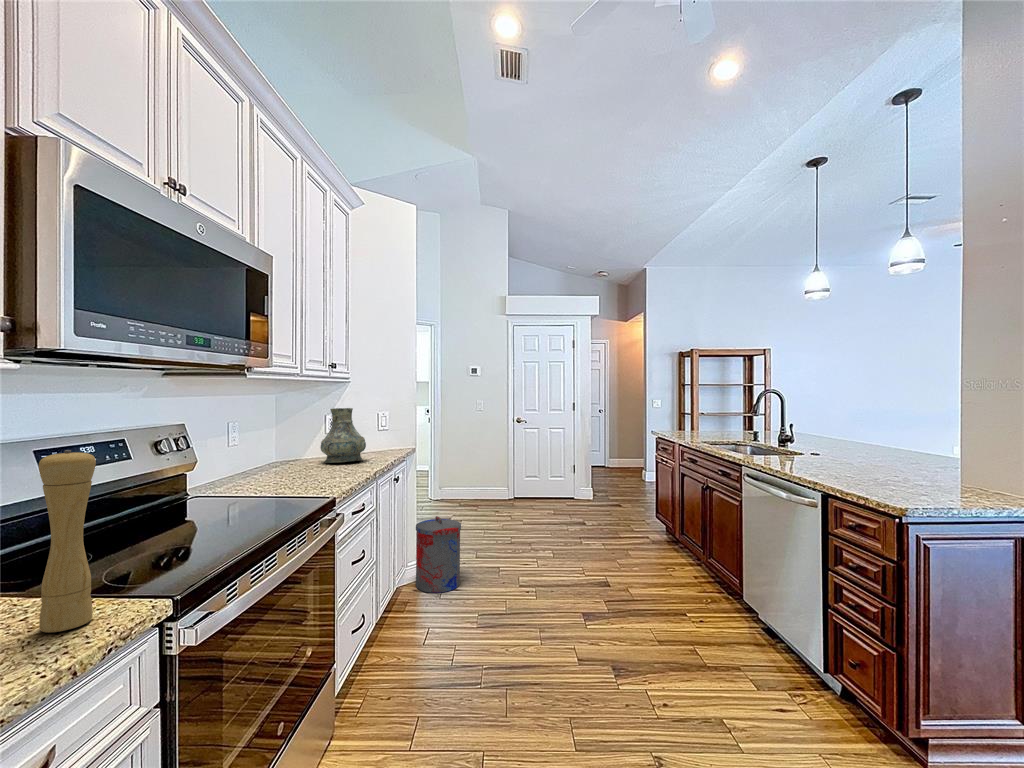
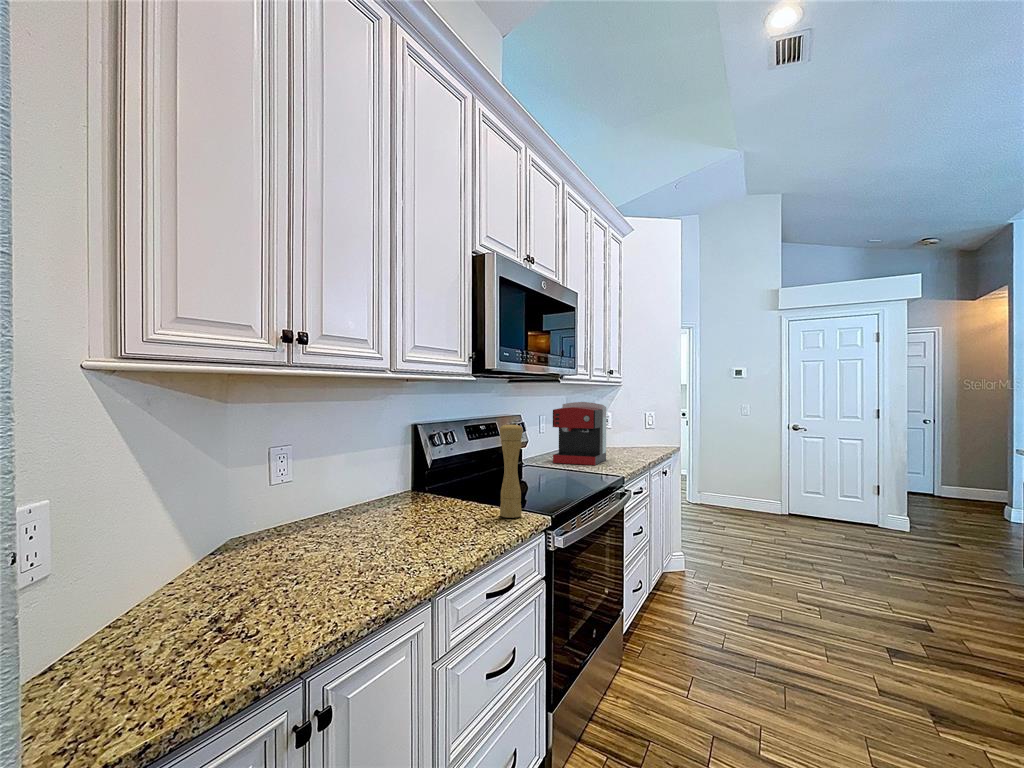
coffee maker: none [245,401,323,482] -> present [553,402,606,465]
vase: present [320,408,366,463] -> none [601,409,639,455]
trash can: present [416,516,461,593] -> none [681,512,725,583]

